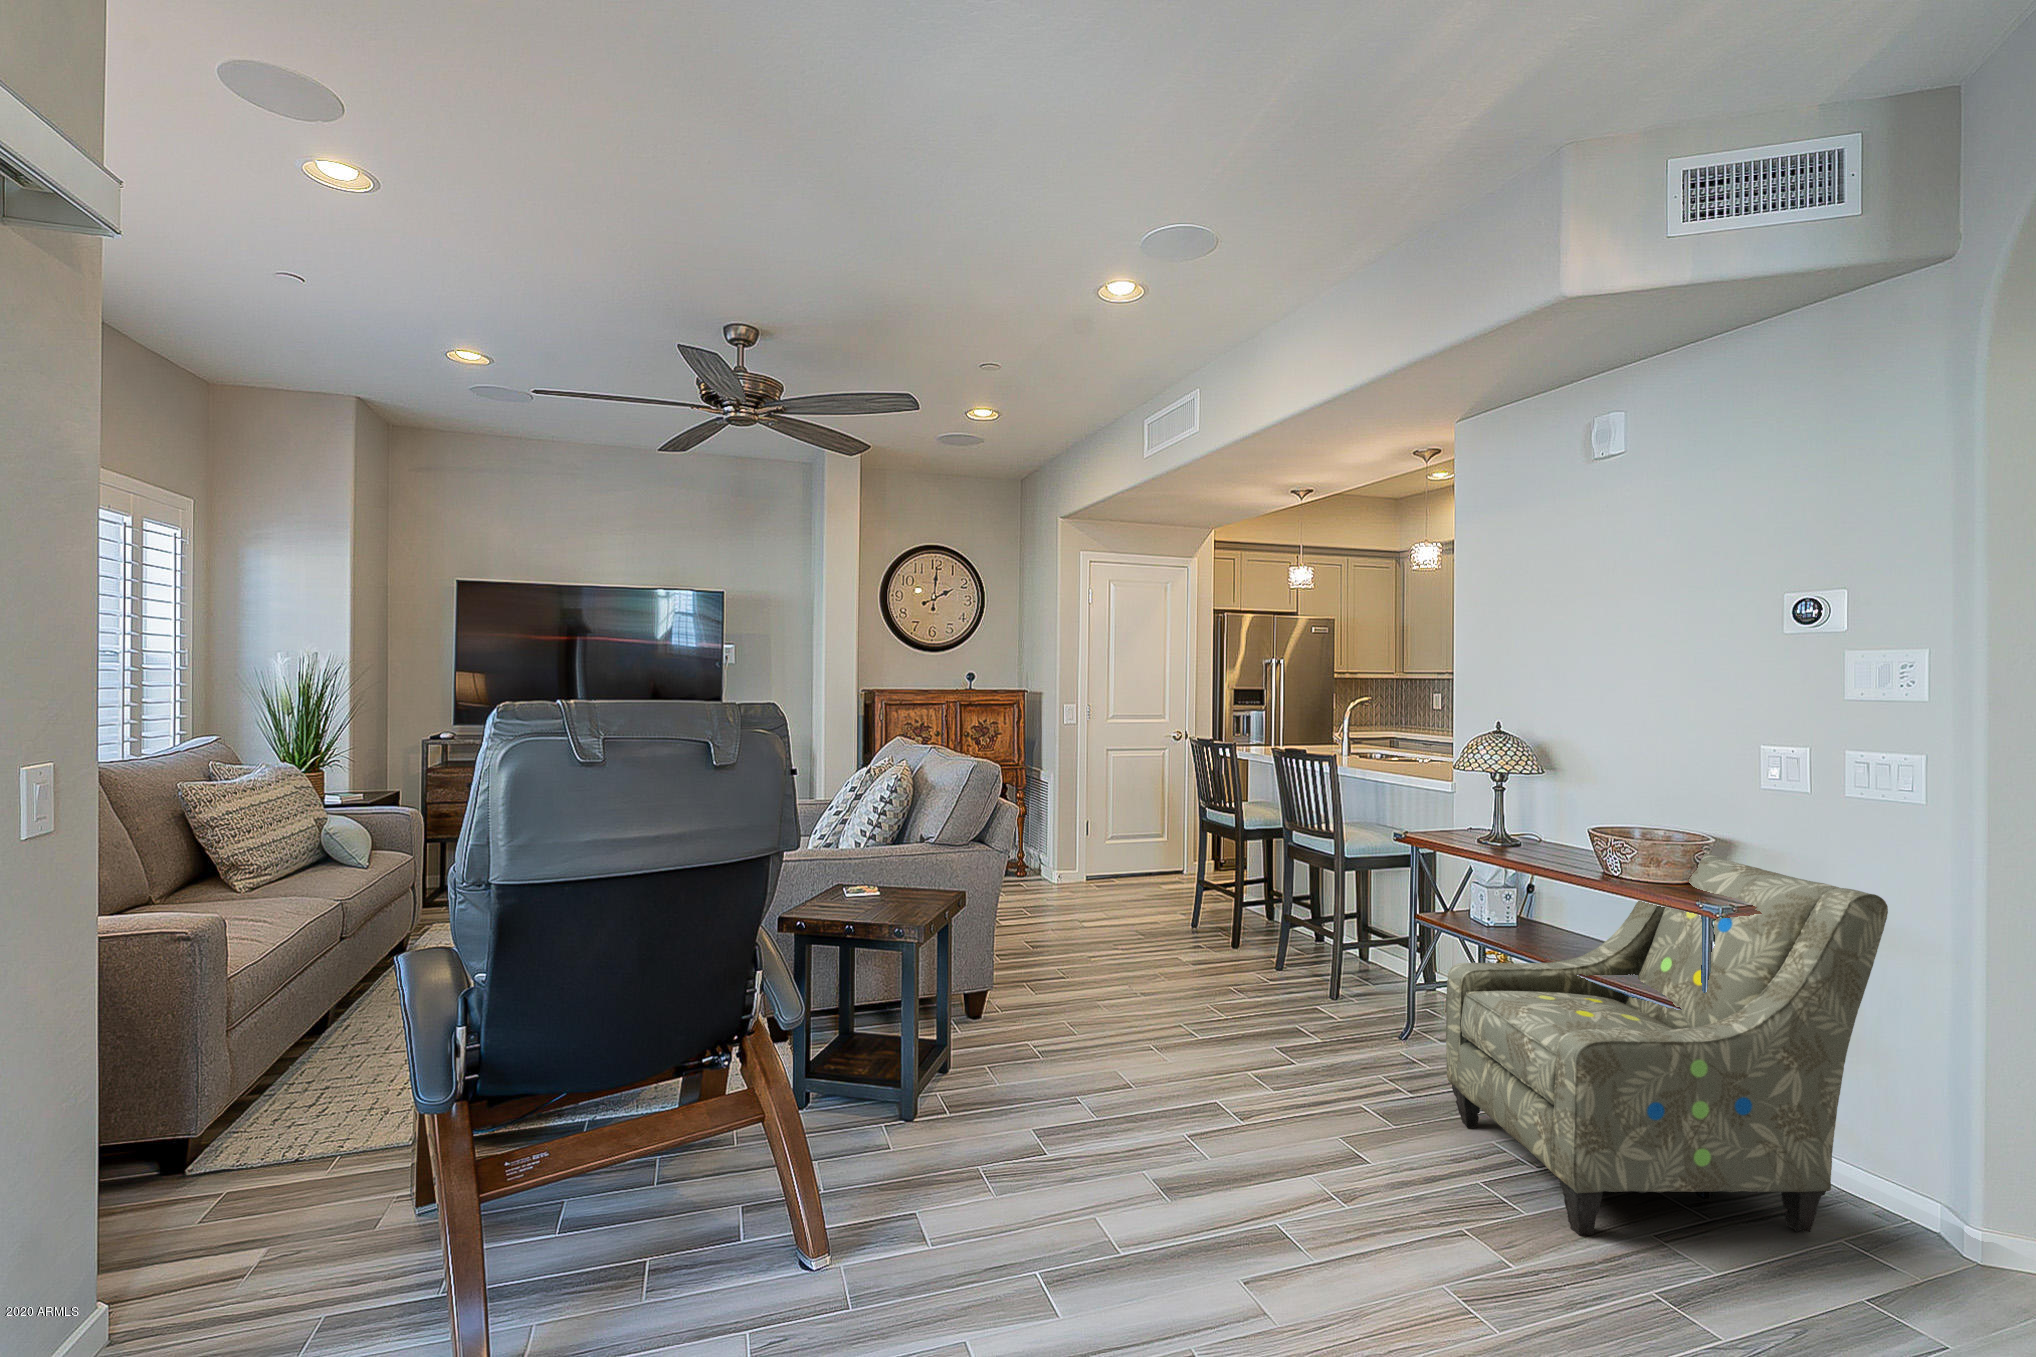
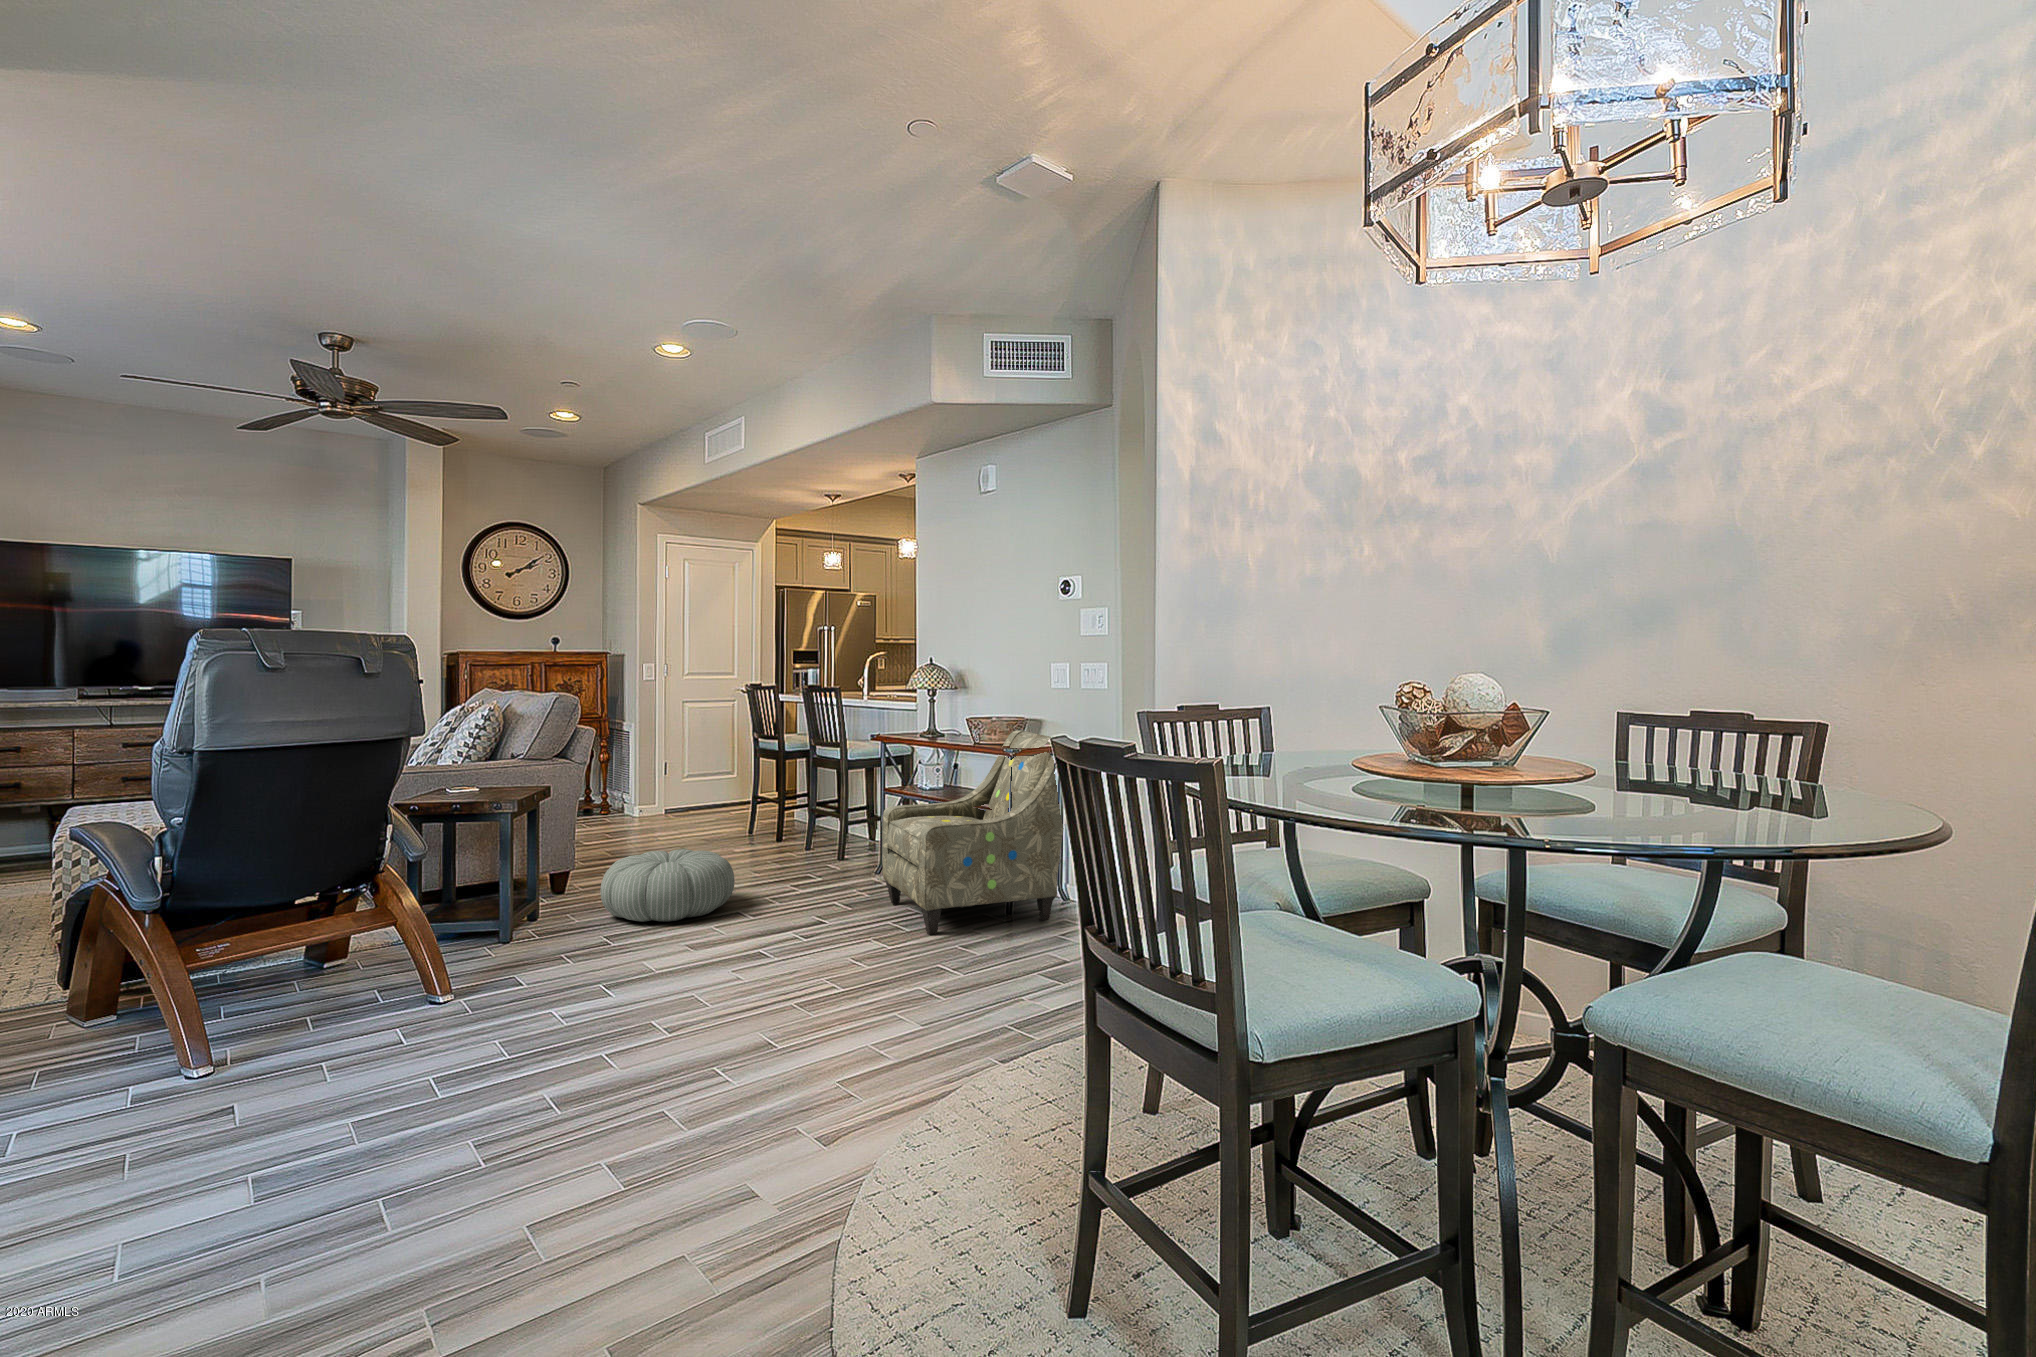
pouf: none [1029,987,1211,1112] -> present [600,849,735,922]

